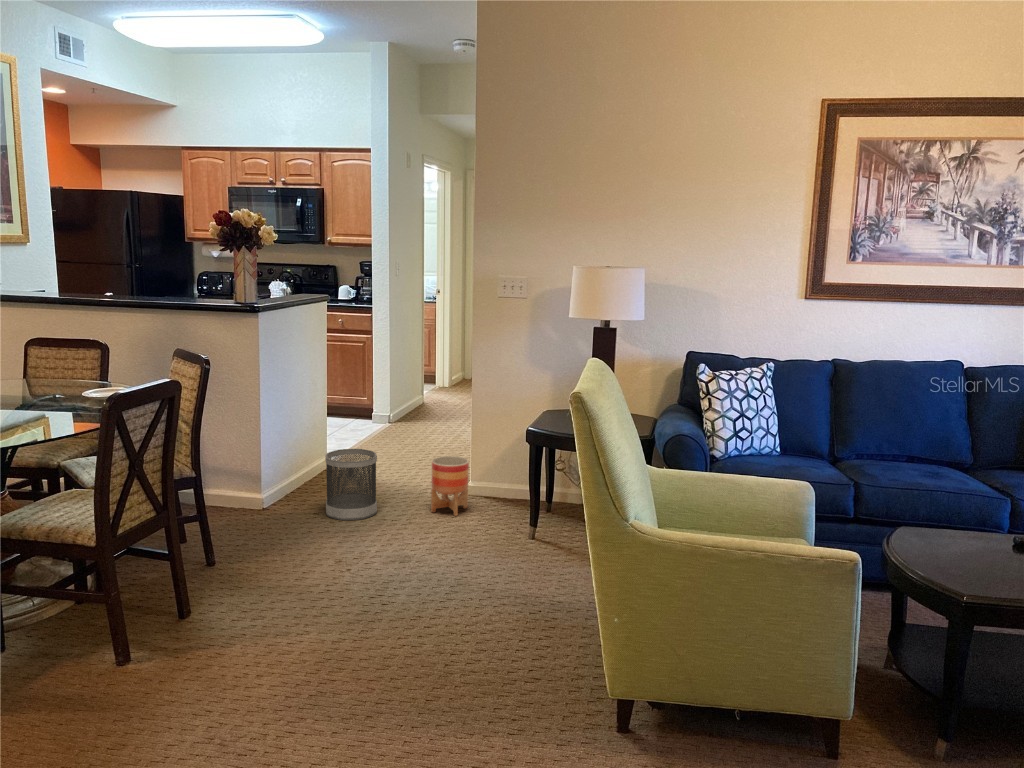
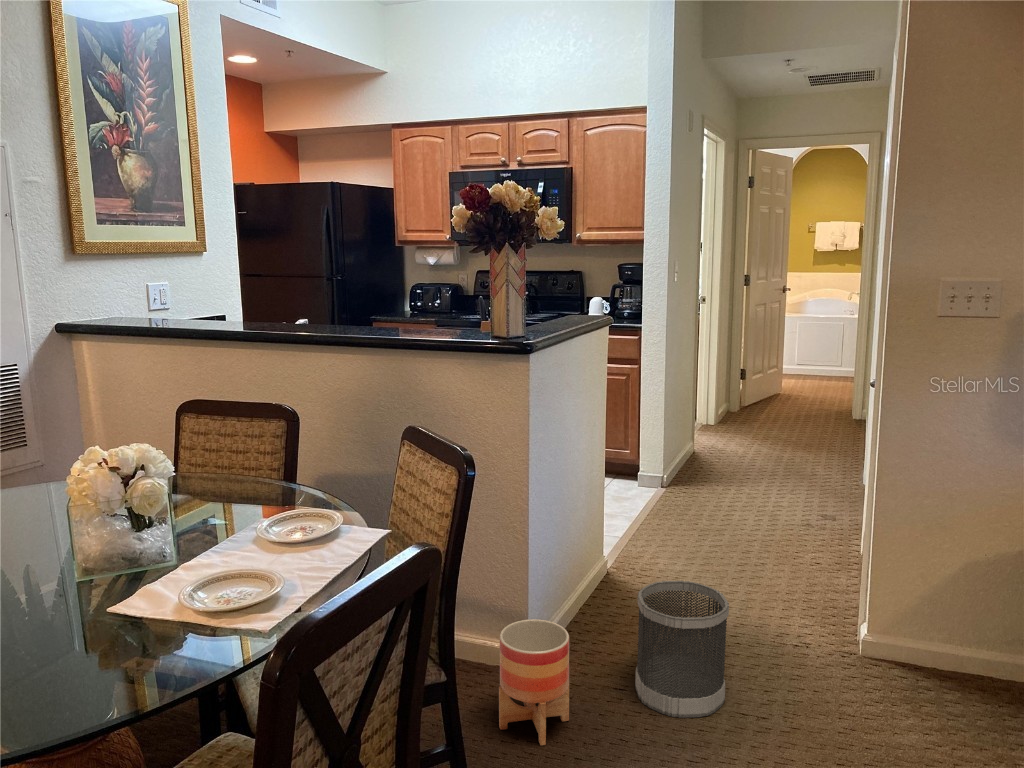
planter: present [431,456,469,516] -> present [499,619,570,745]

